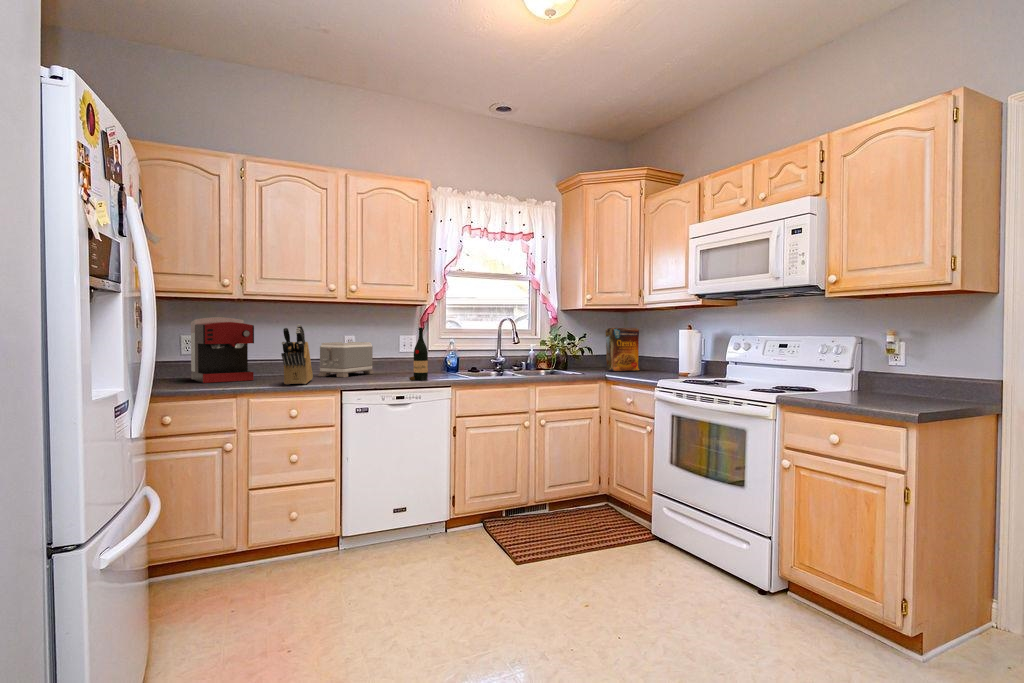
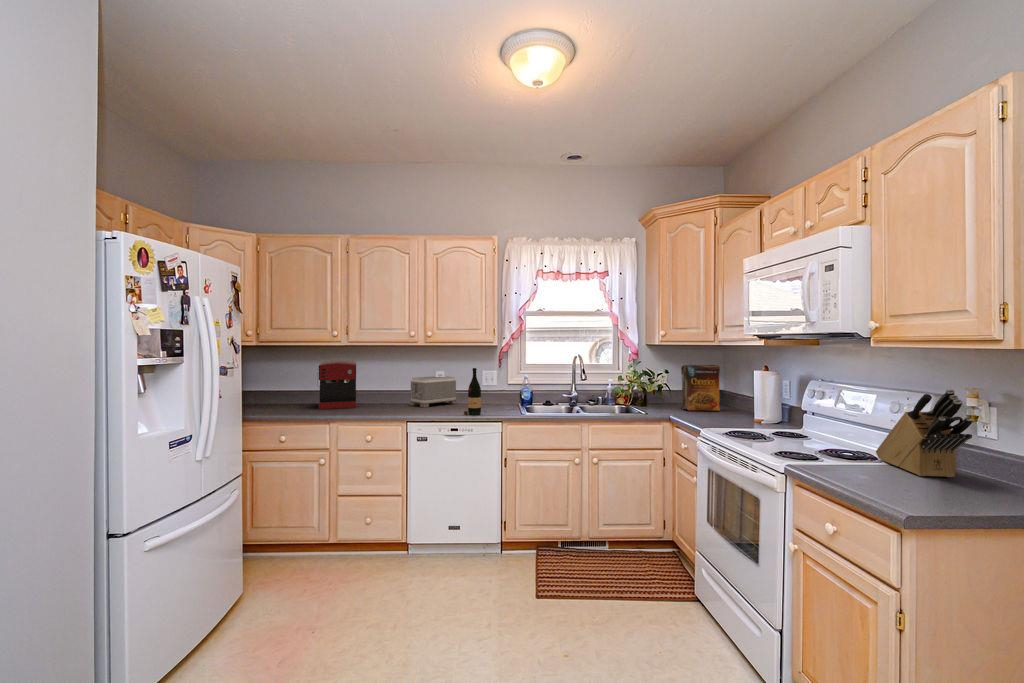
knife block: present [281,324,313,385] -> present [876,389,973,477]

